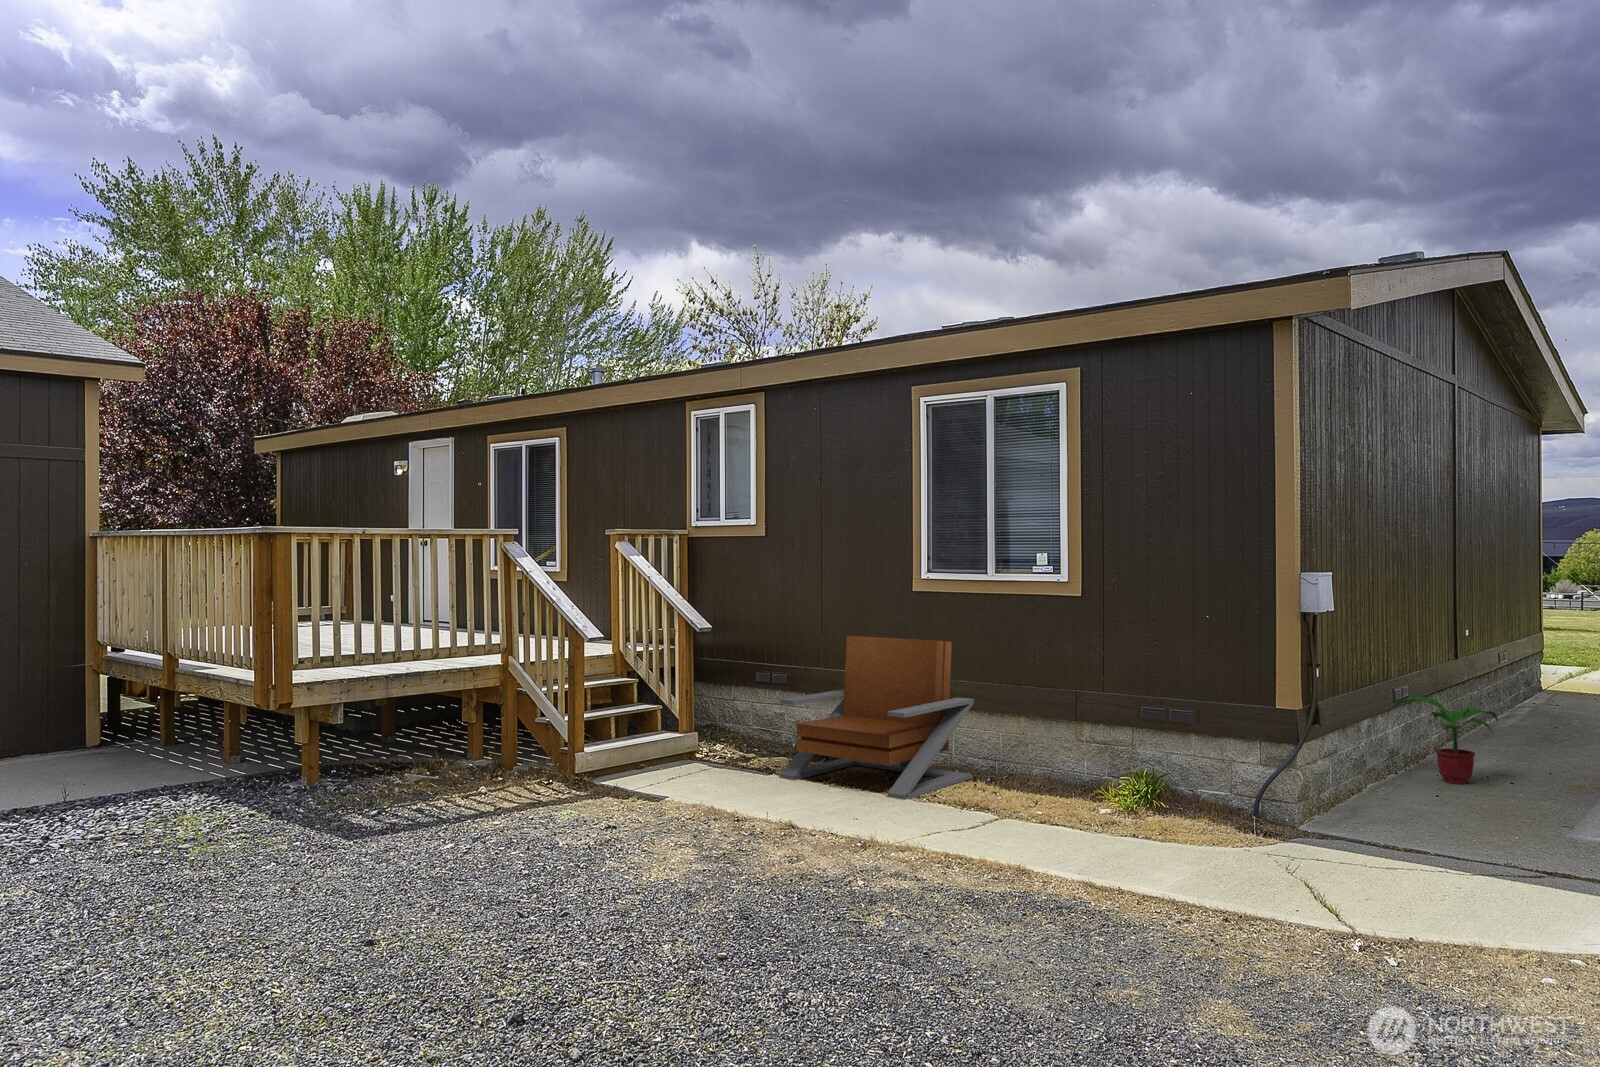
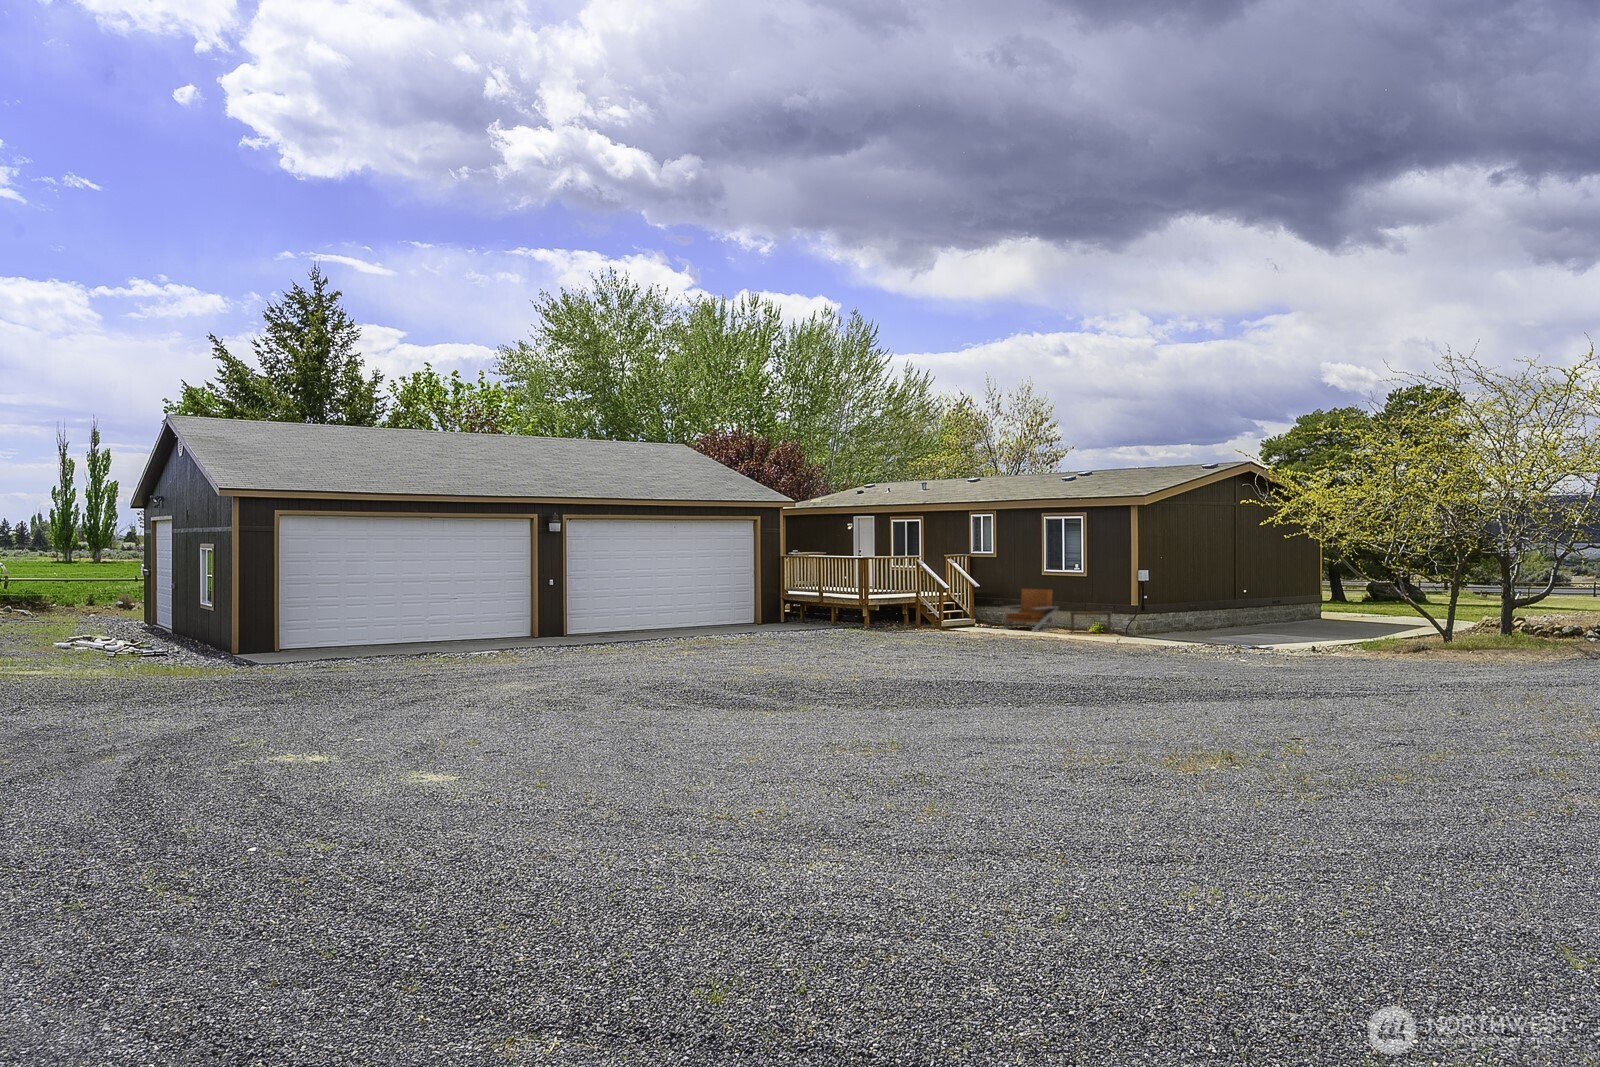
potted plant: present [1392,697,1498,784] -> none [1191,607,1220,632]
bench: none [1035,725,1201,821] -> present [1070,611,1112,634]

